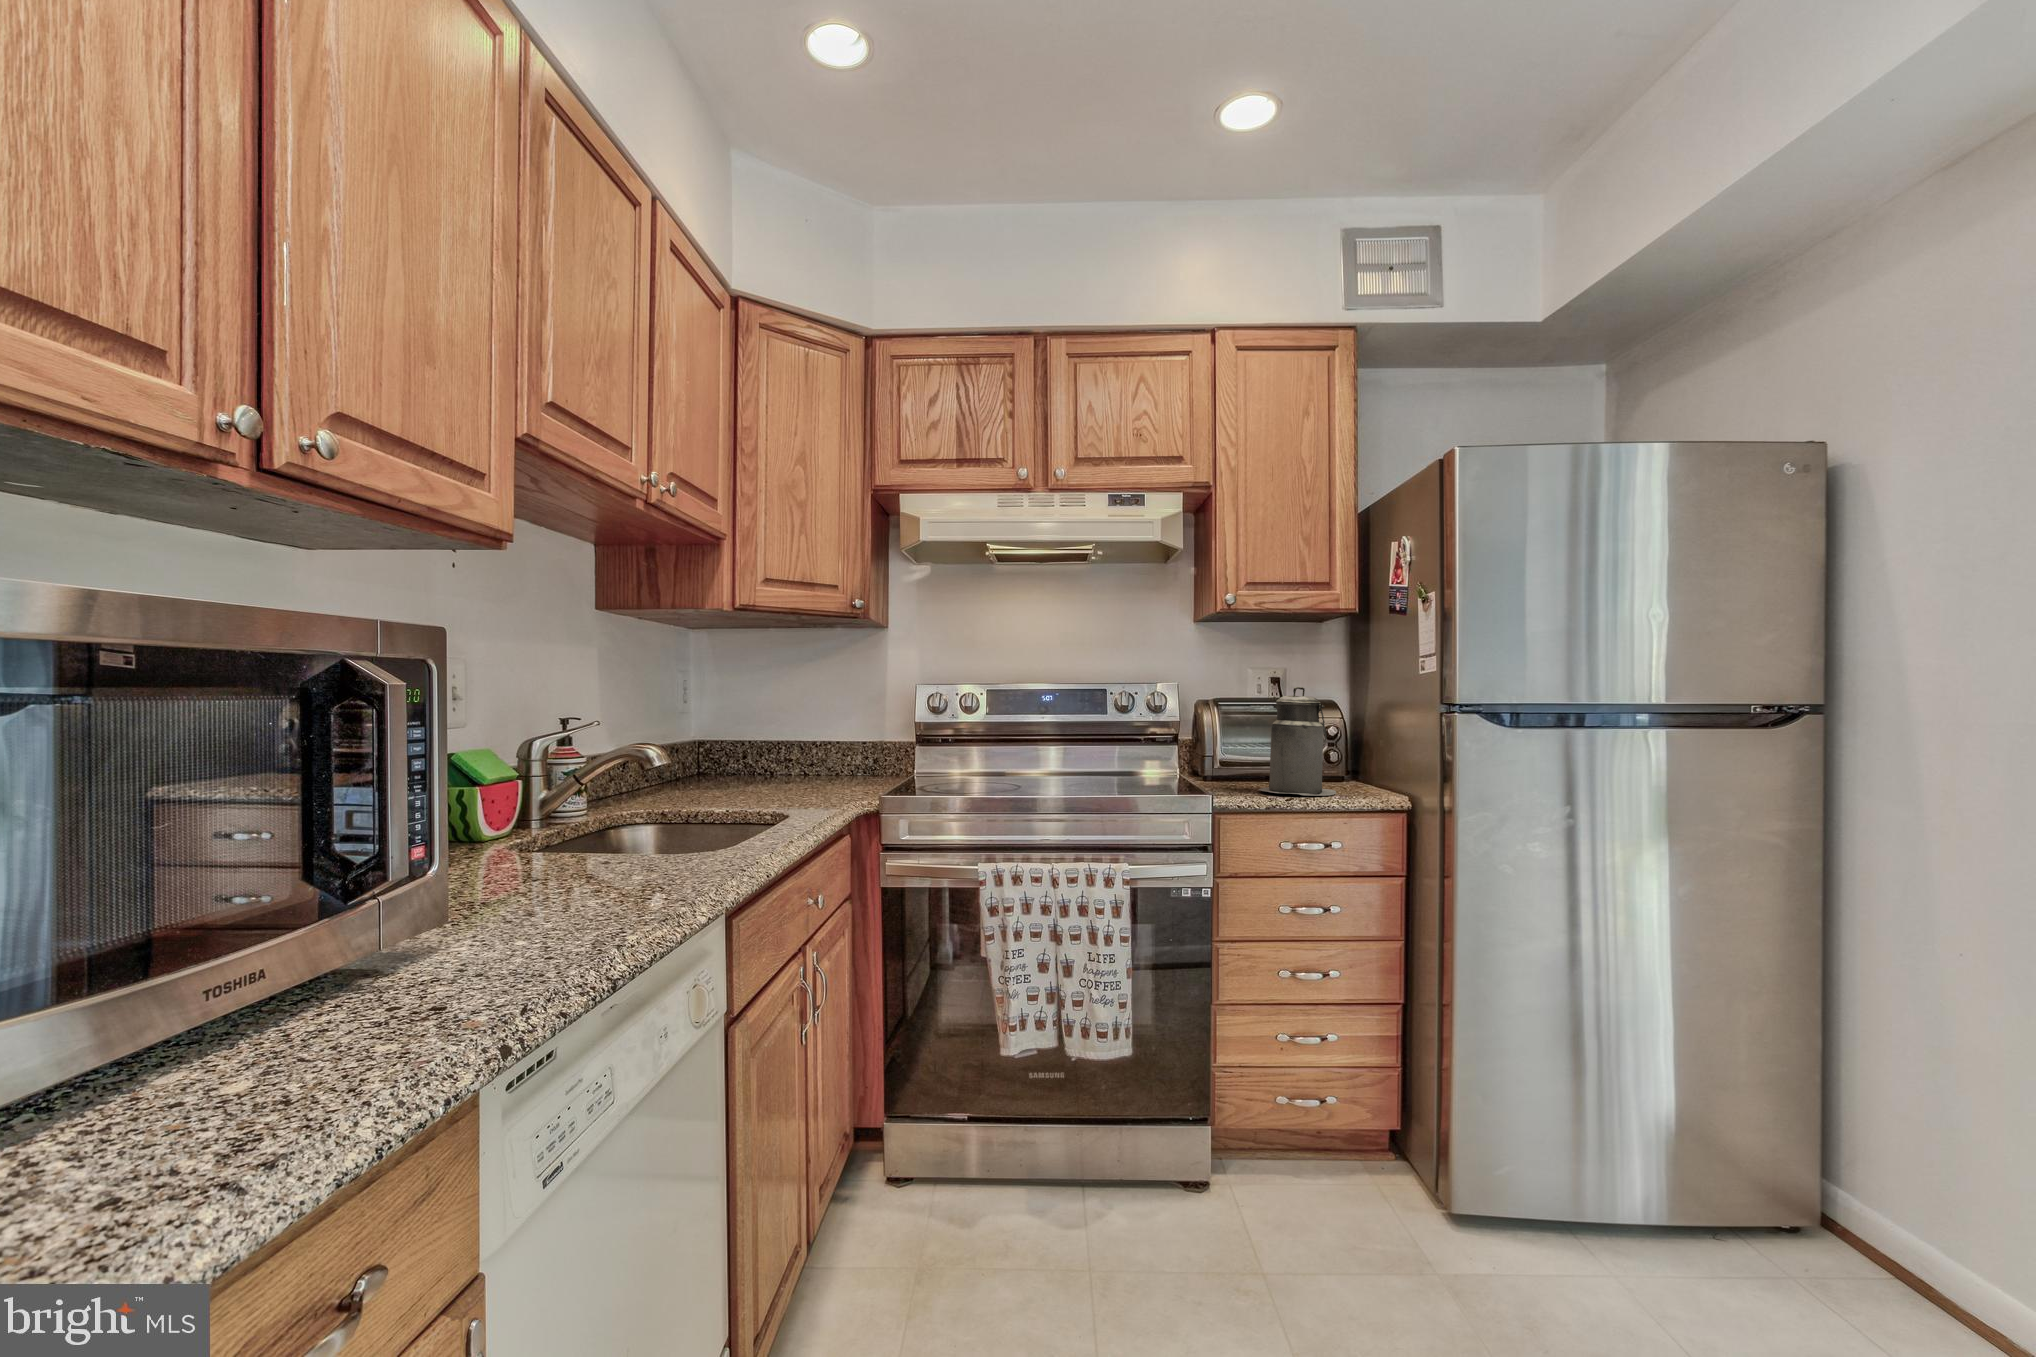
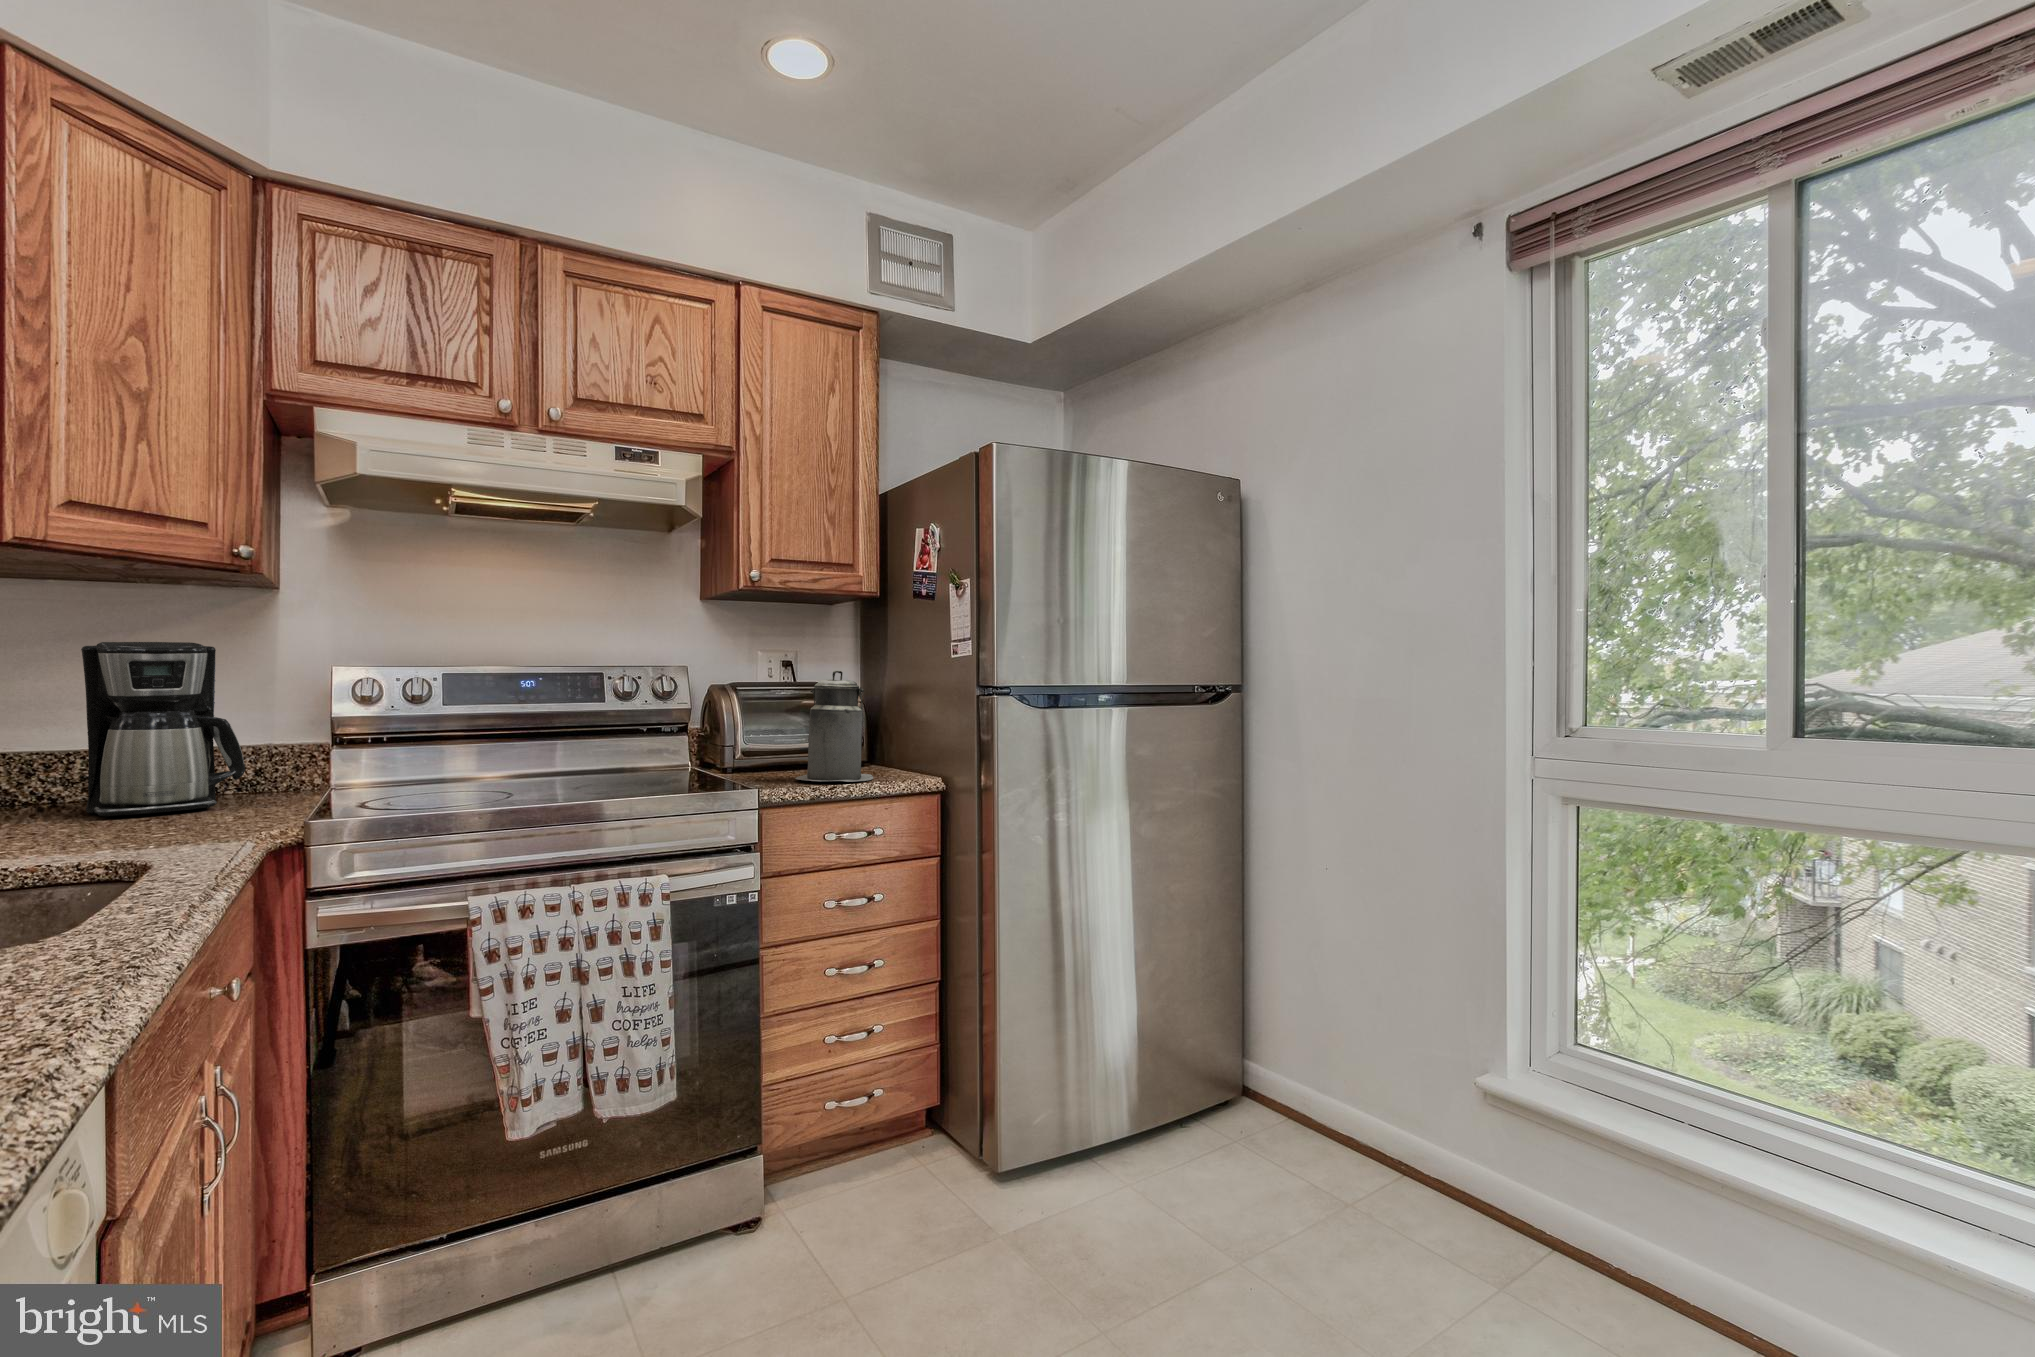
coffee maker: none [780,667,864,784] -> present [81,642,245,817]

